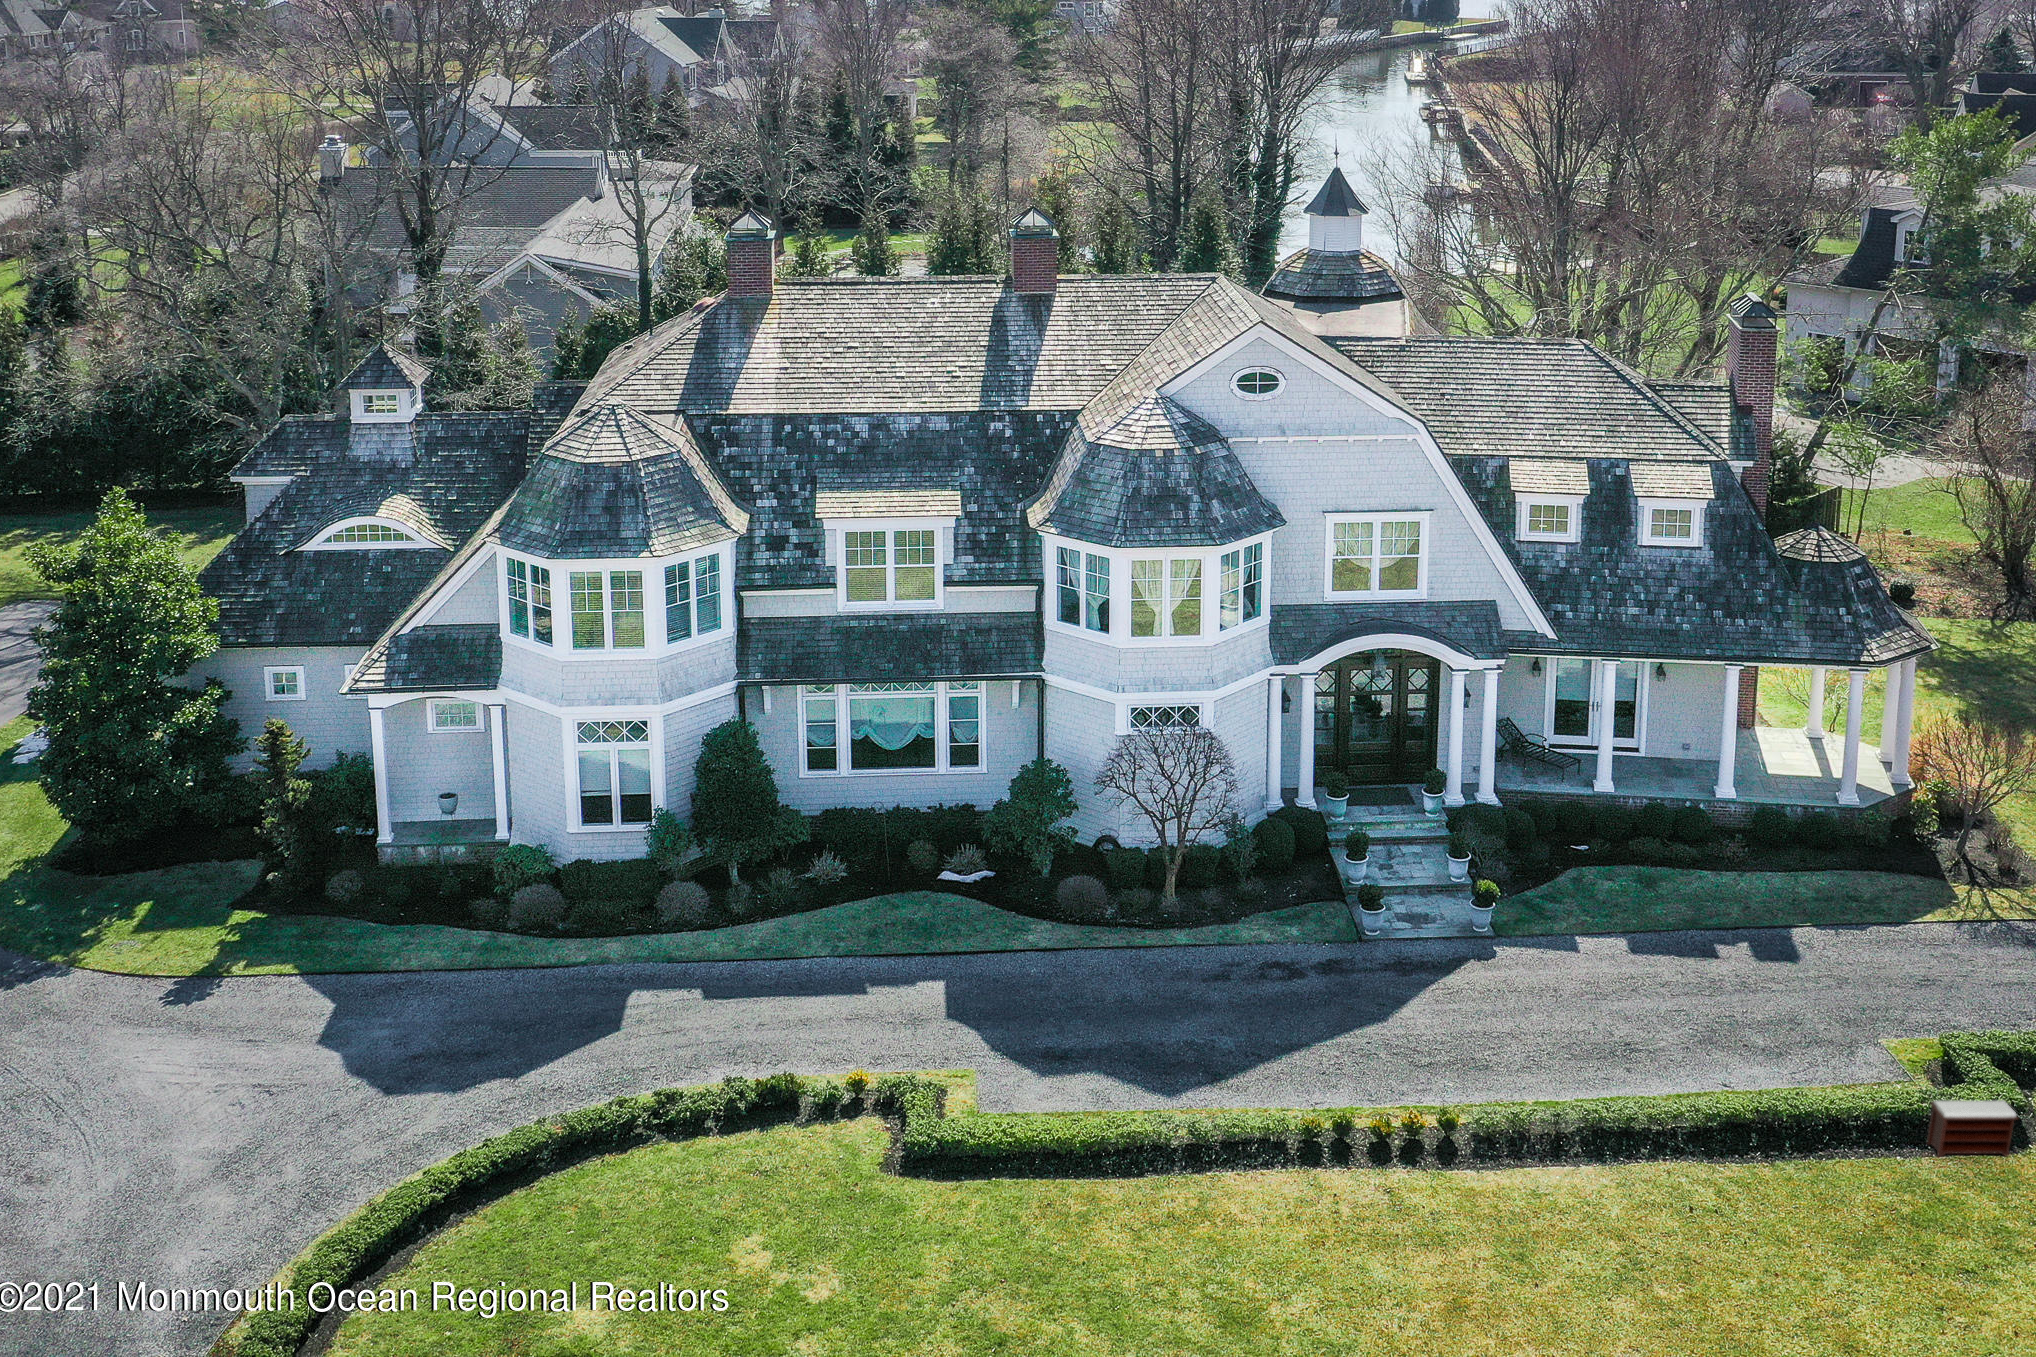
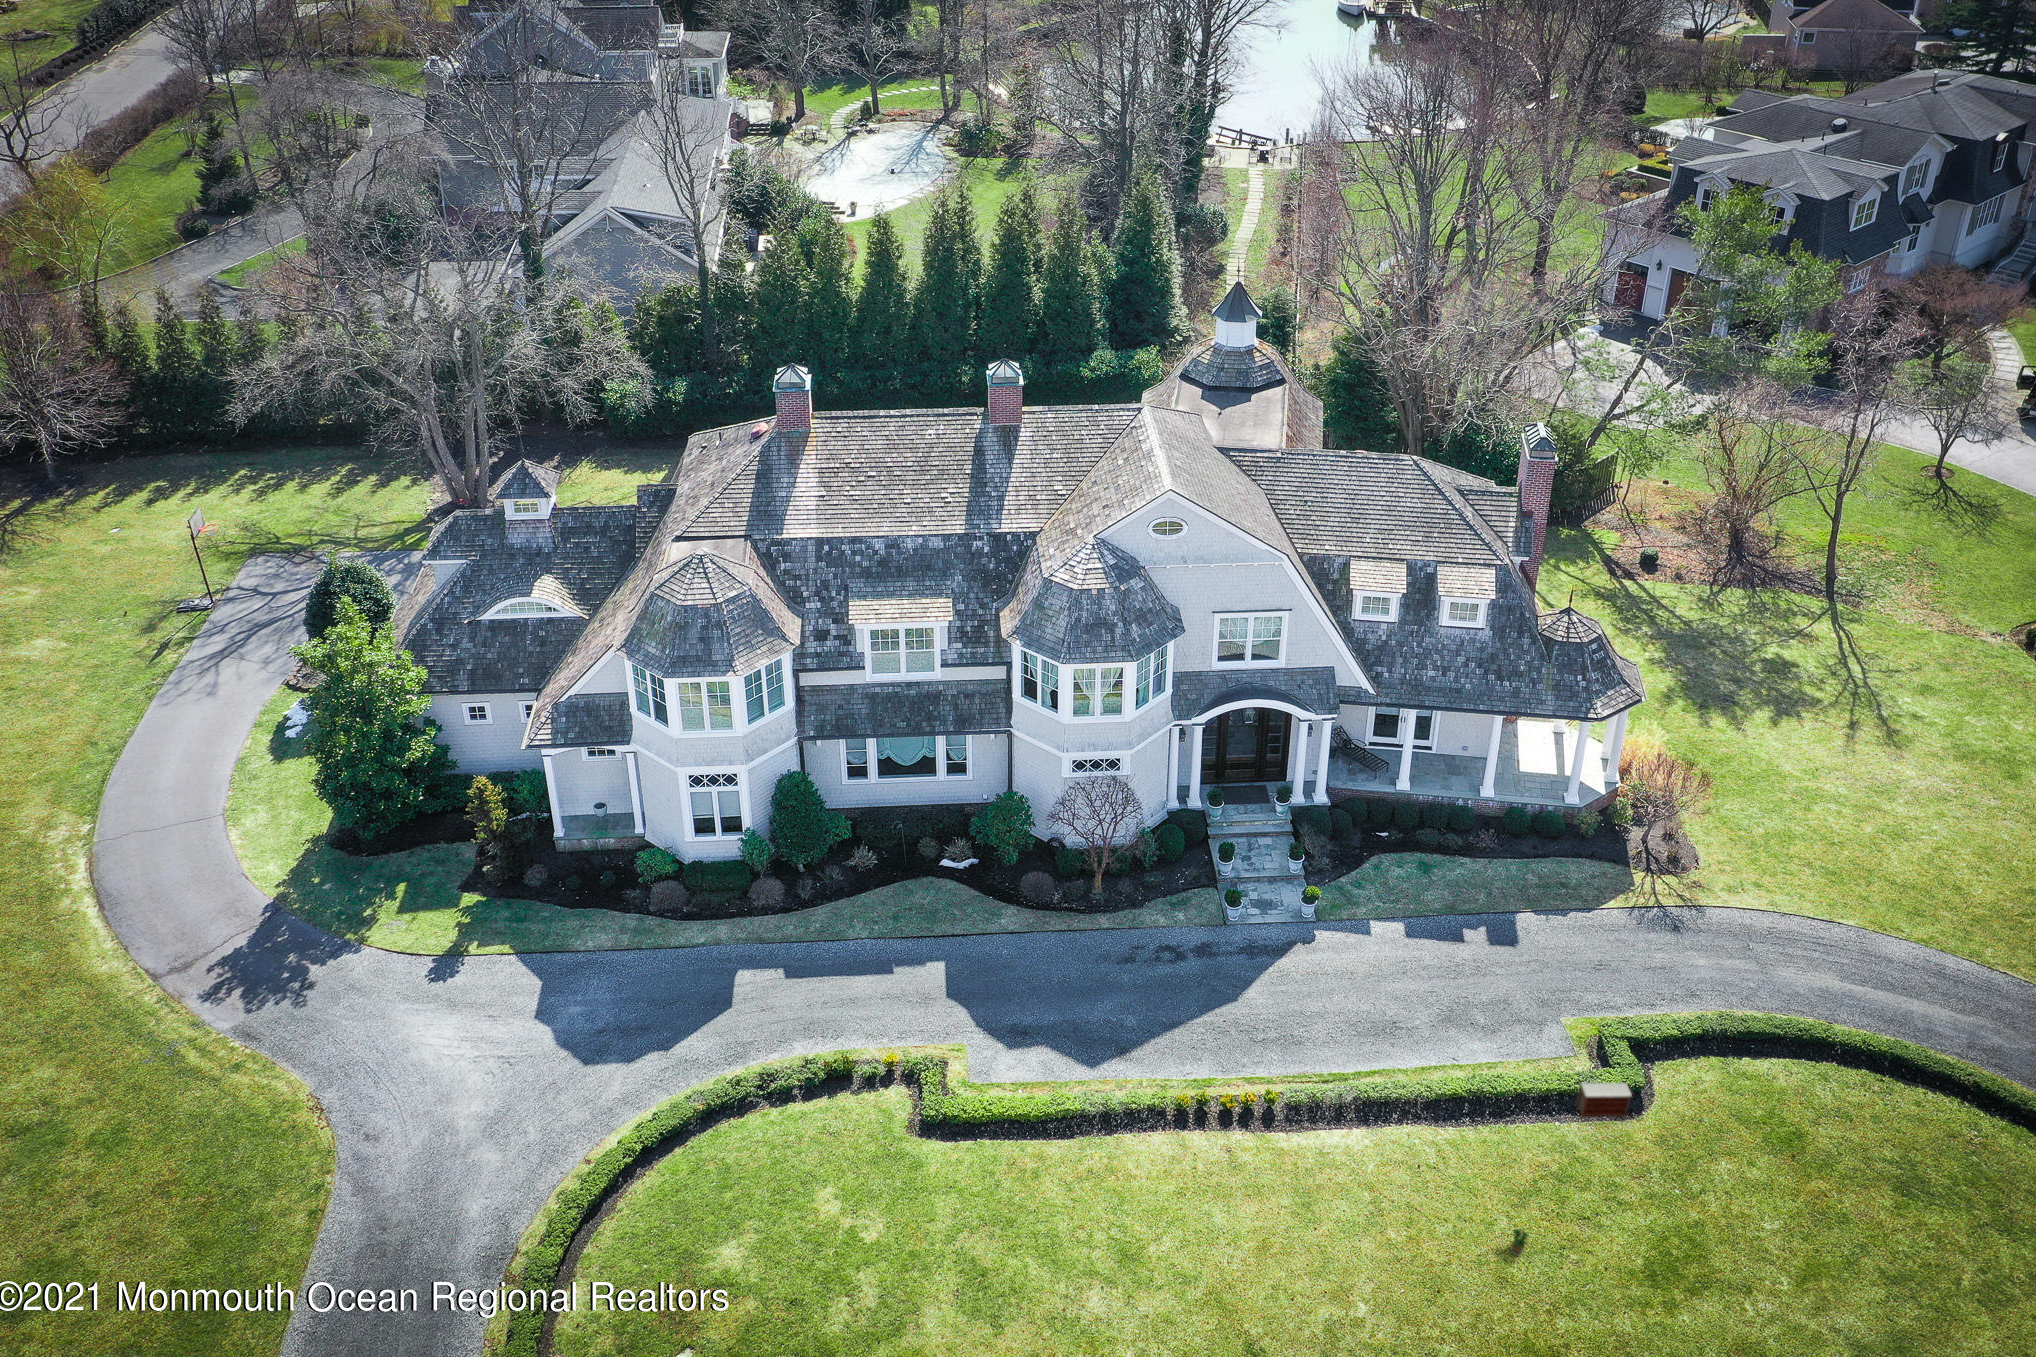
potted tree: none [1863,1276,1896,1324] -> present [1510,1229,1529,1256]

